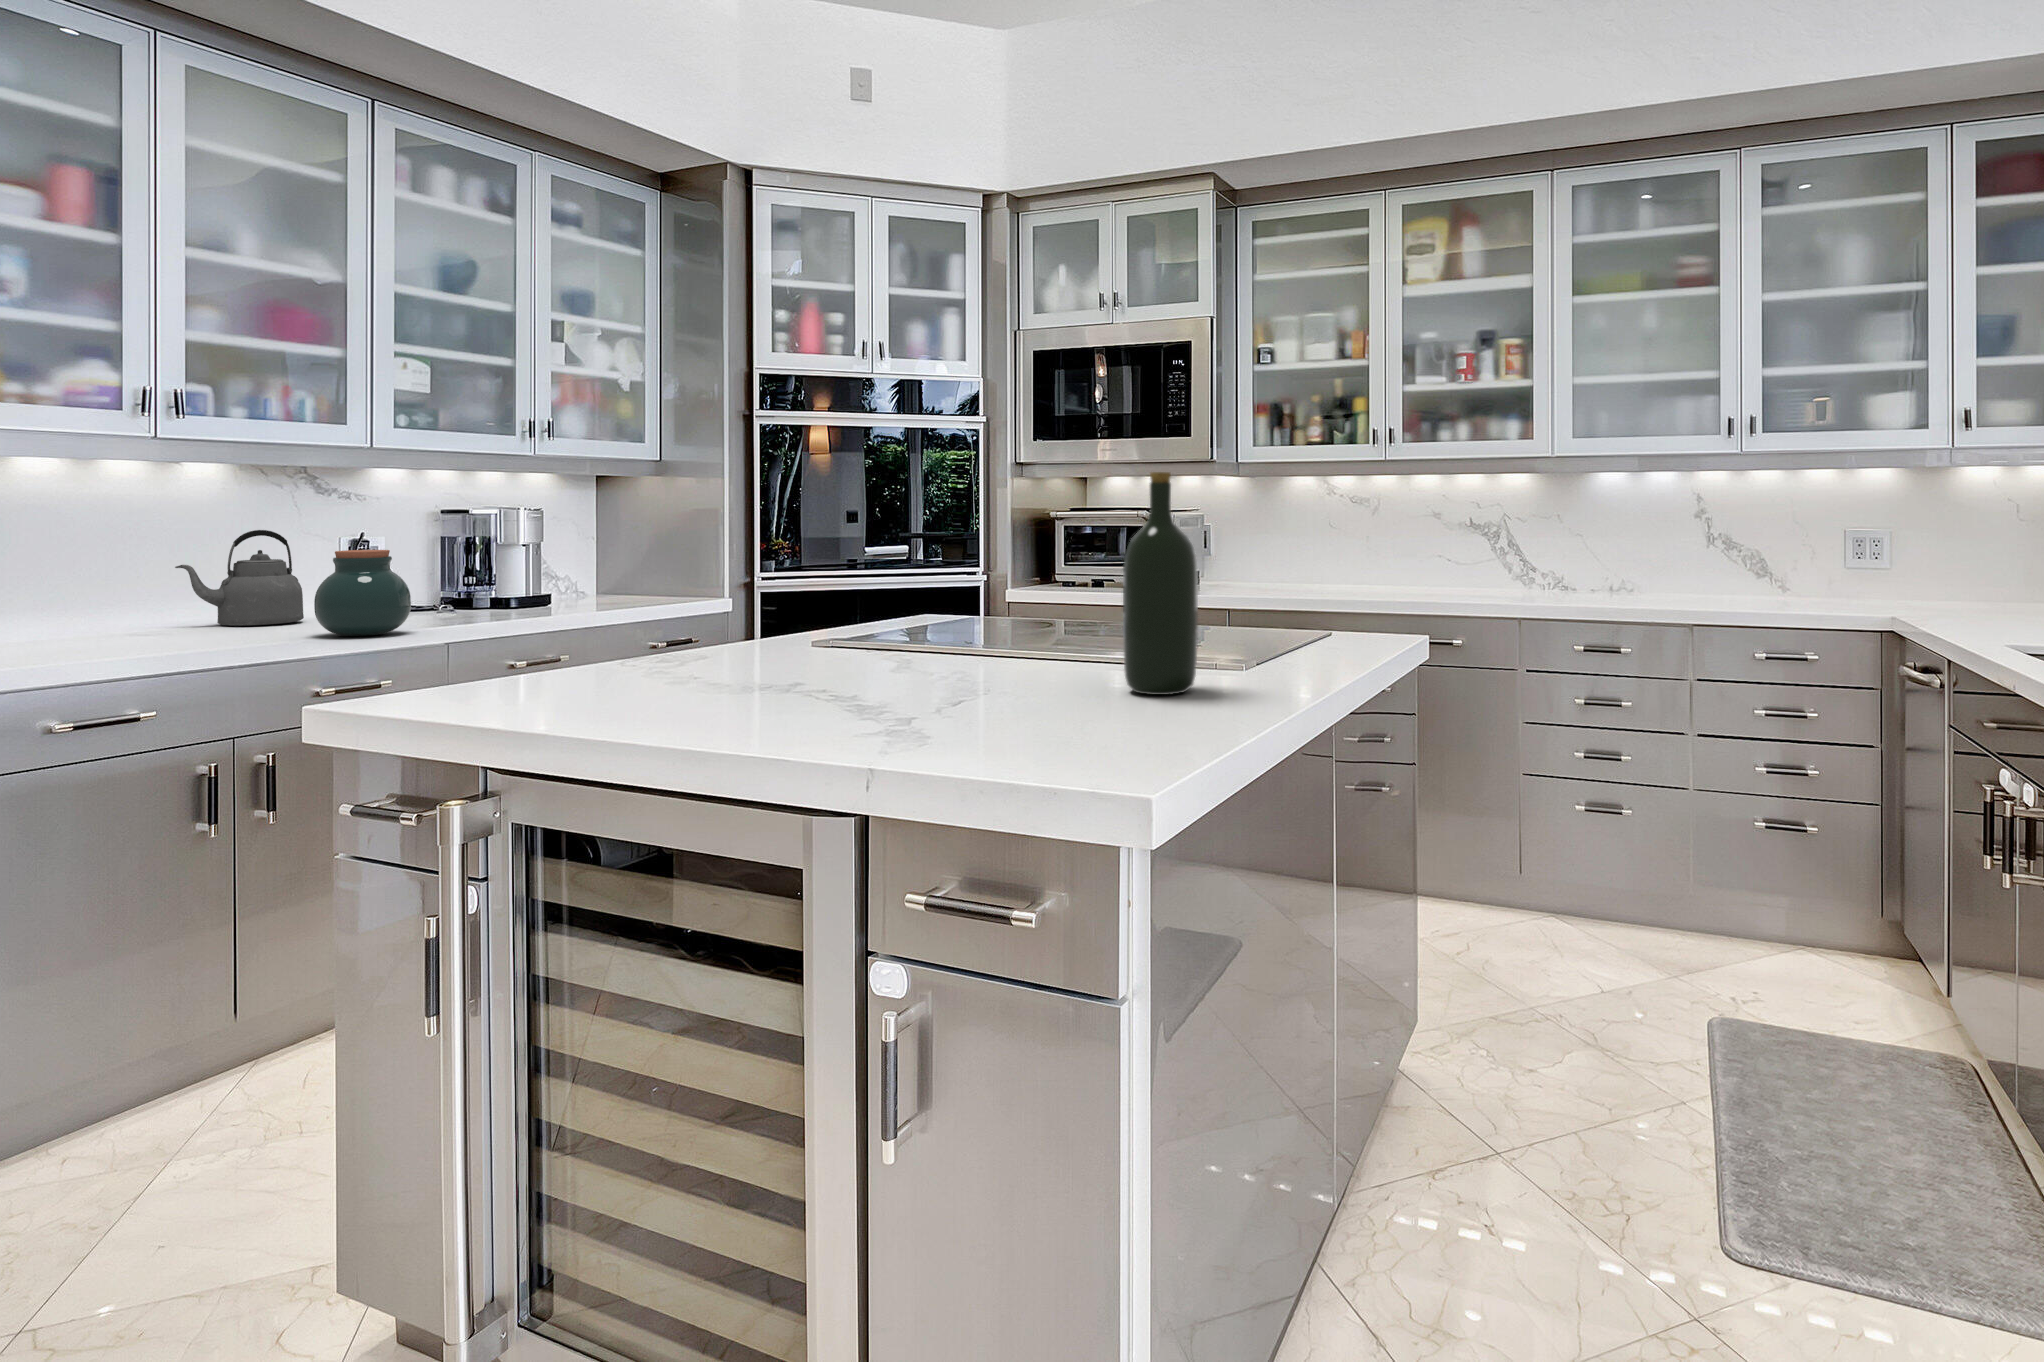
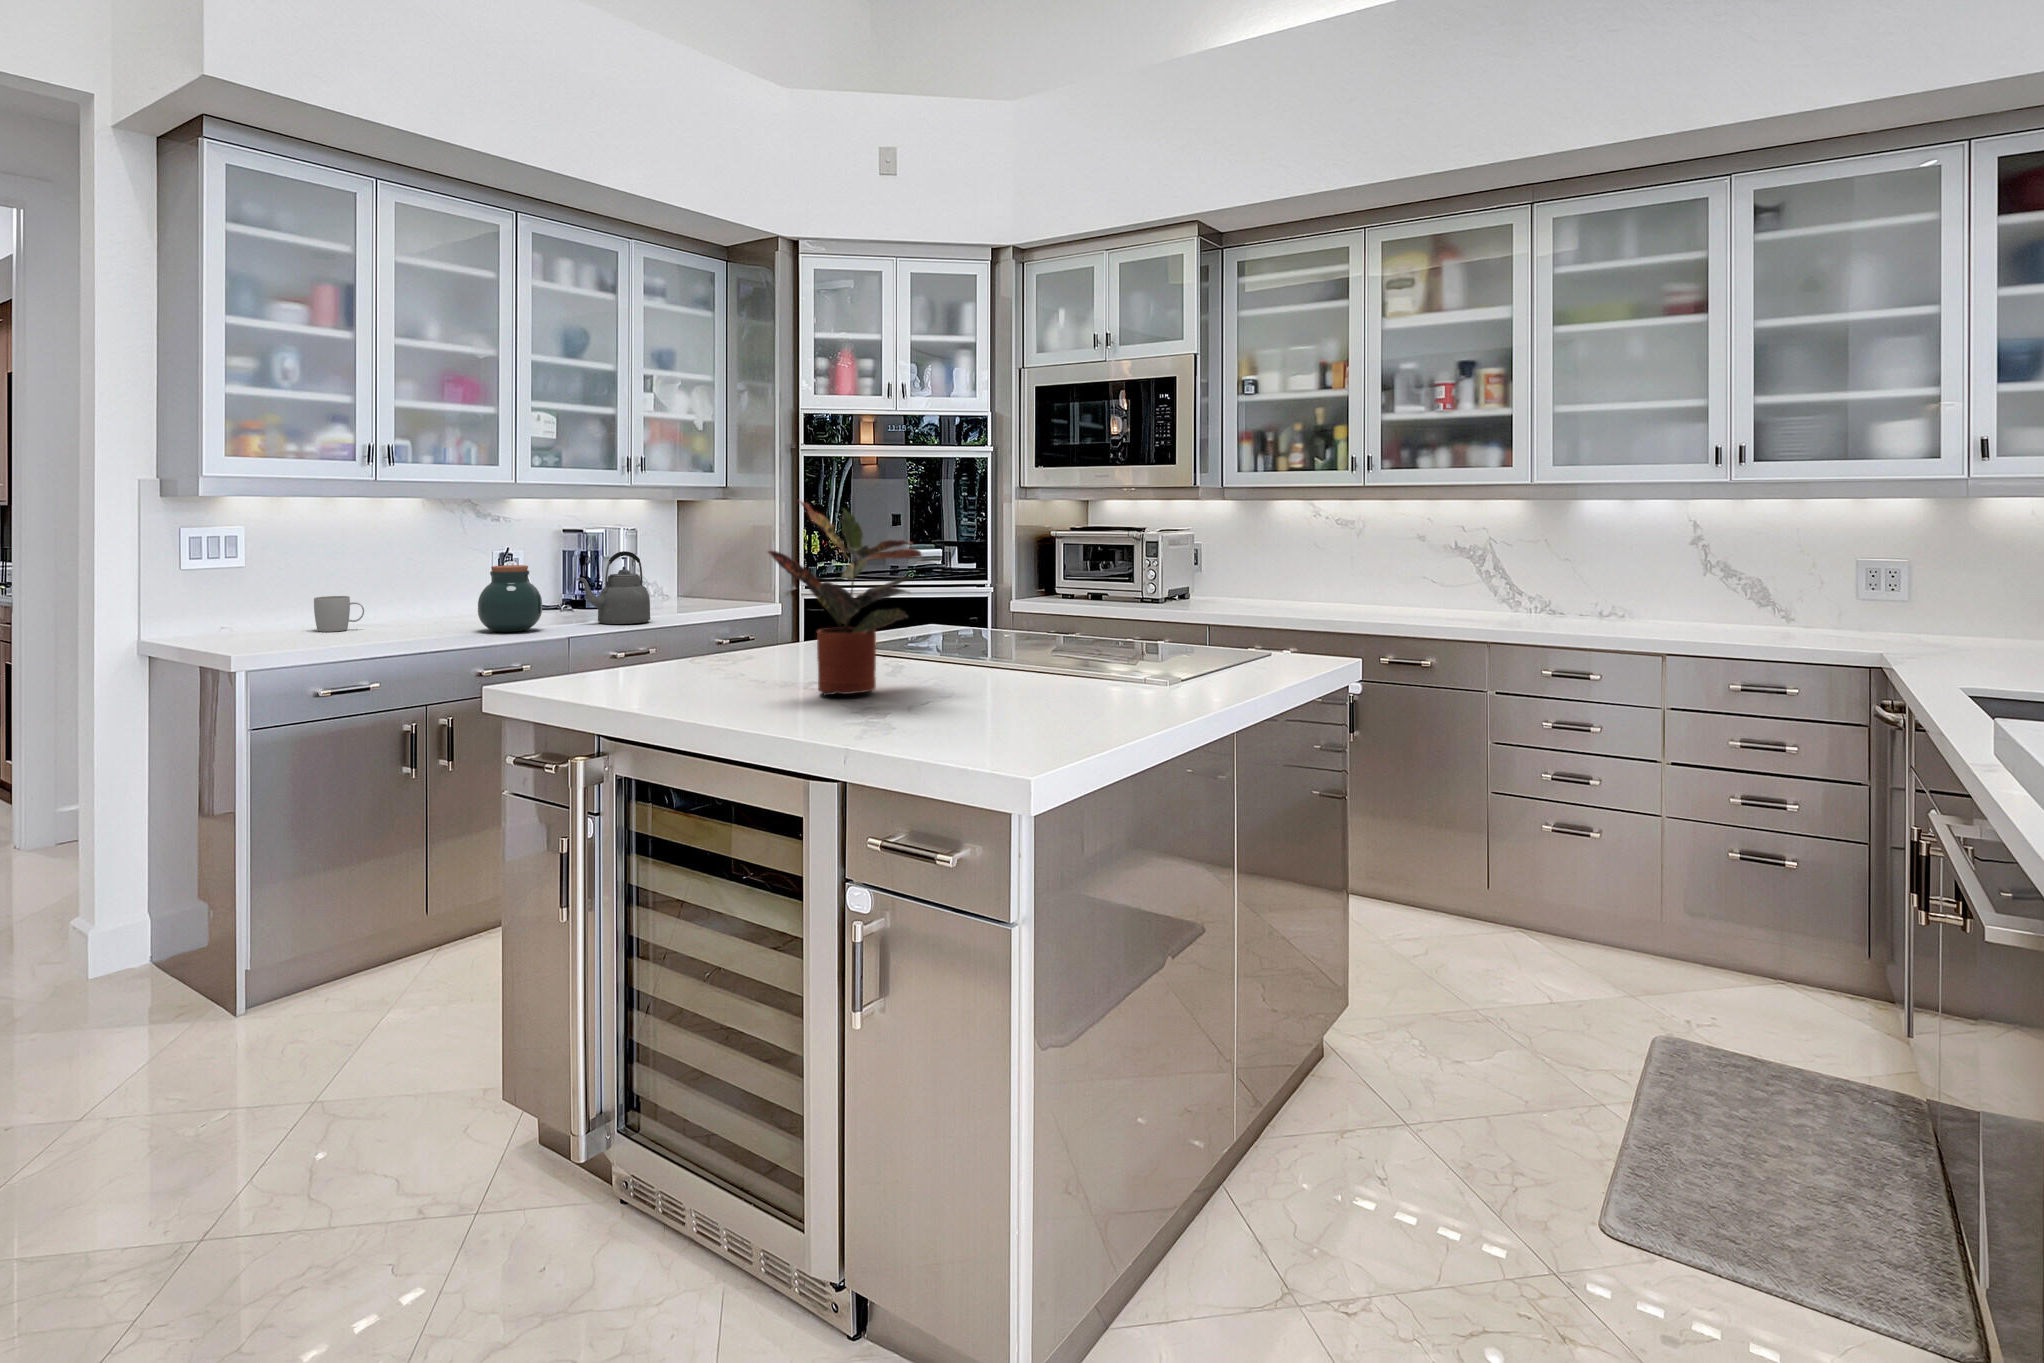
potted plant: none [739,436,951,698] -> present [768,501,922,695]
wine bottle: present [1123,472,1198,695] -> none [1051,527,1110,704]
kettle: present [175,530,304,626] -> present [576,551,650,624]
mug: none [54,593,137,643] -> present [314,596,364,632]

